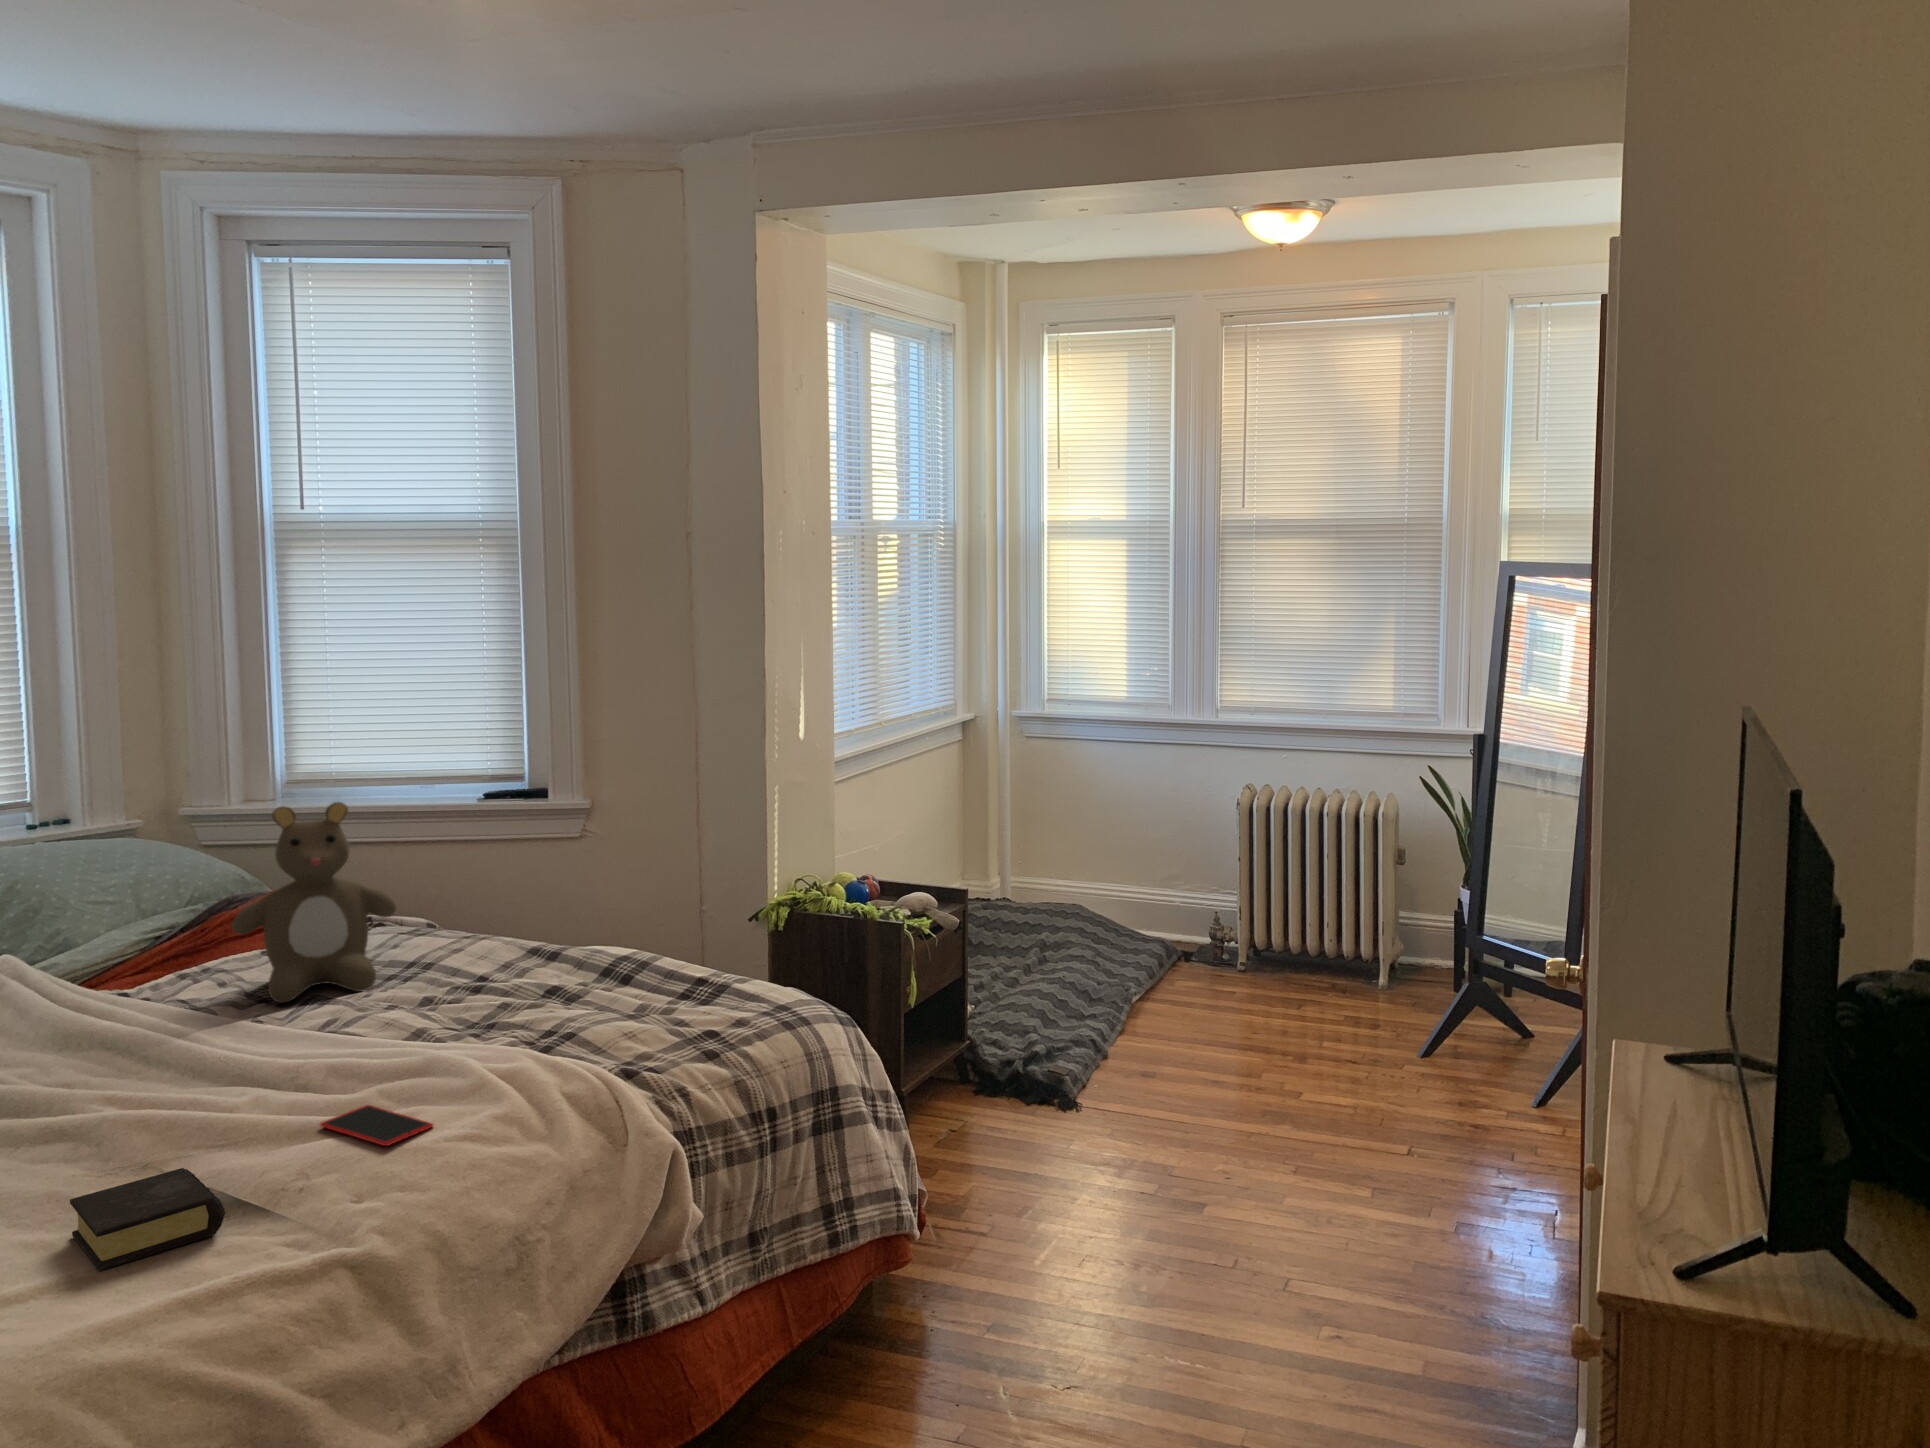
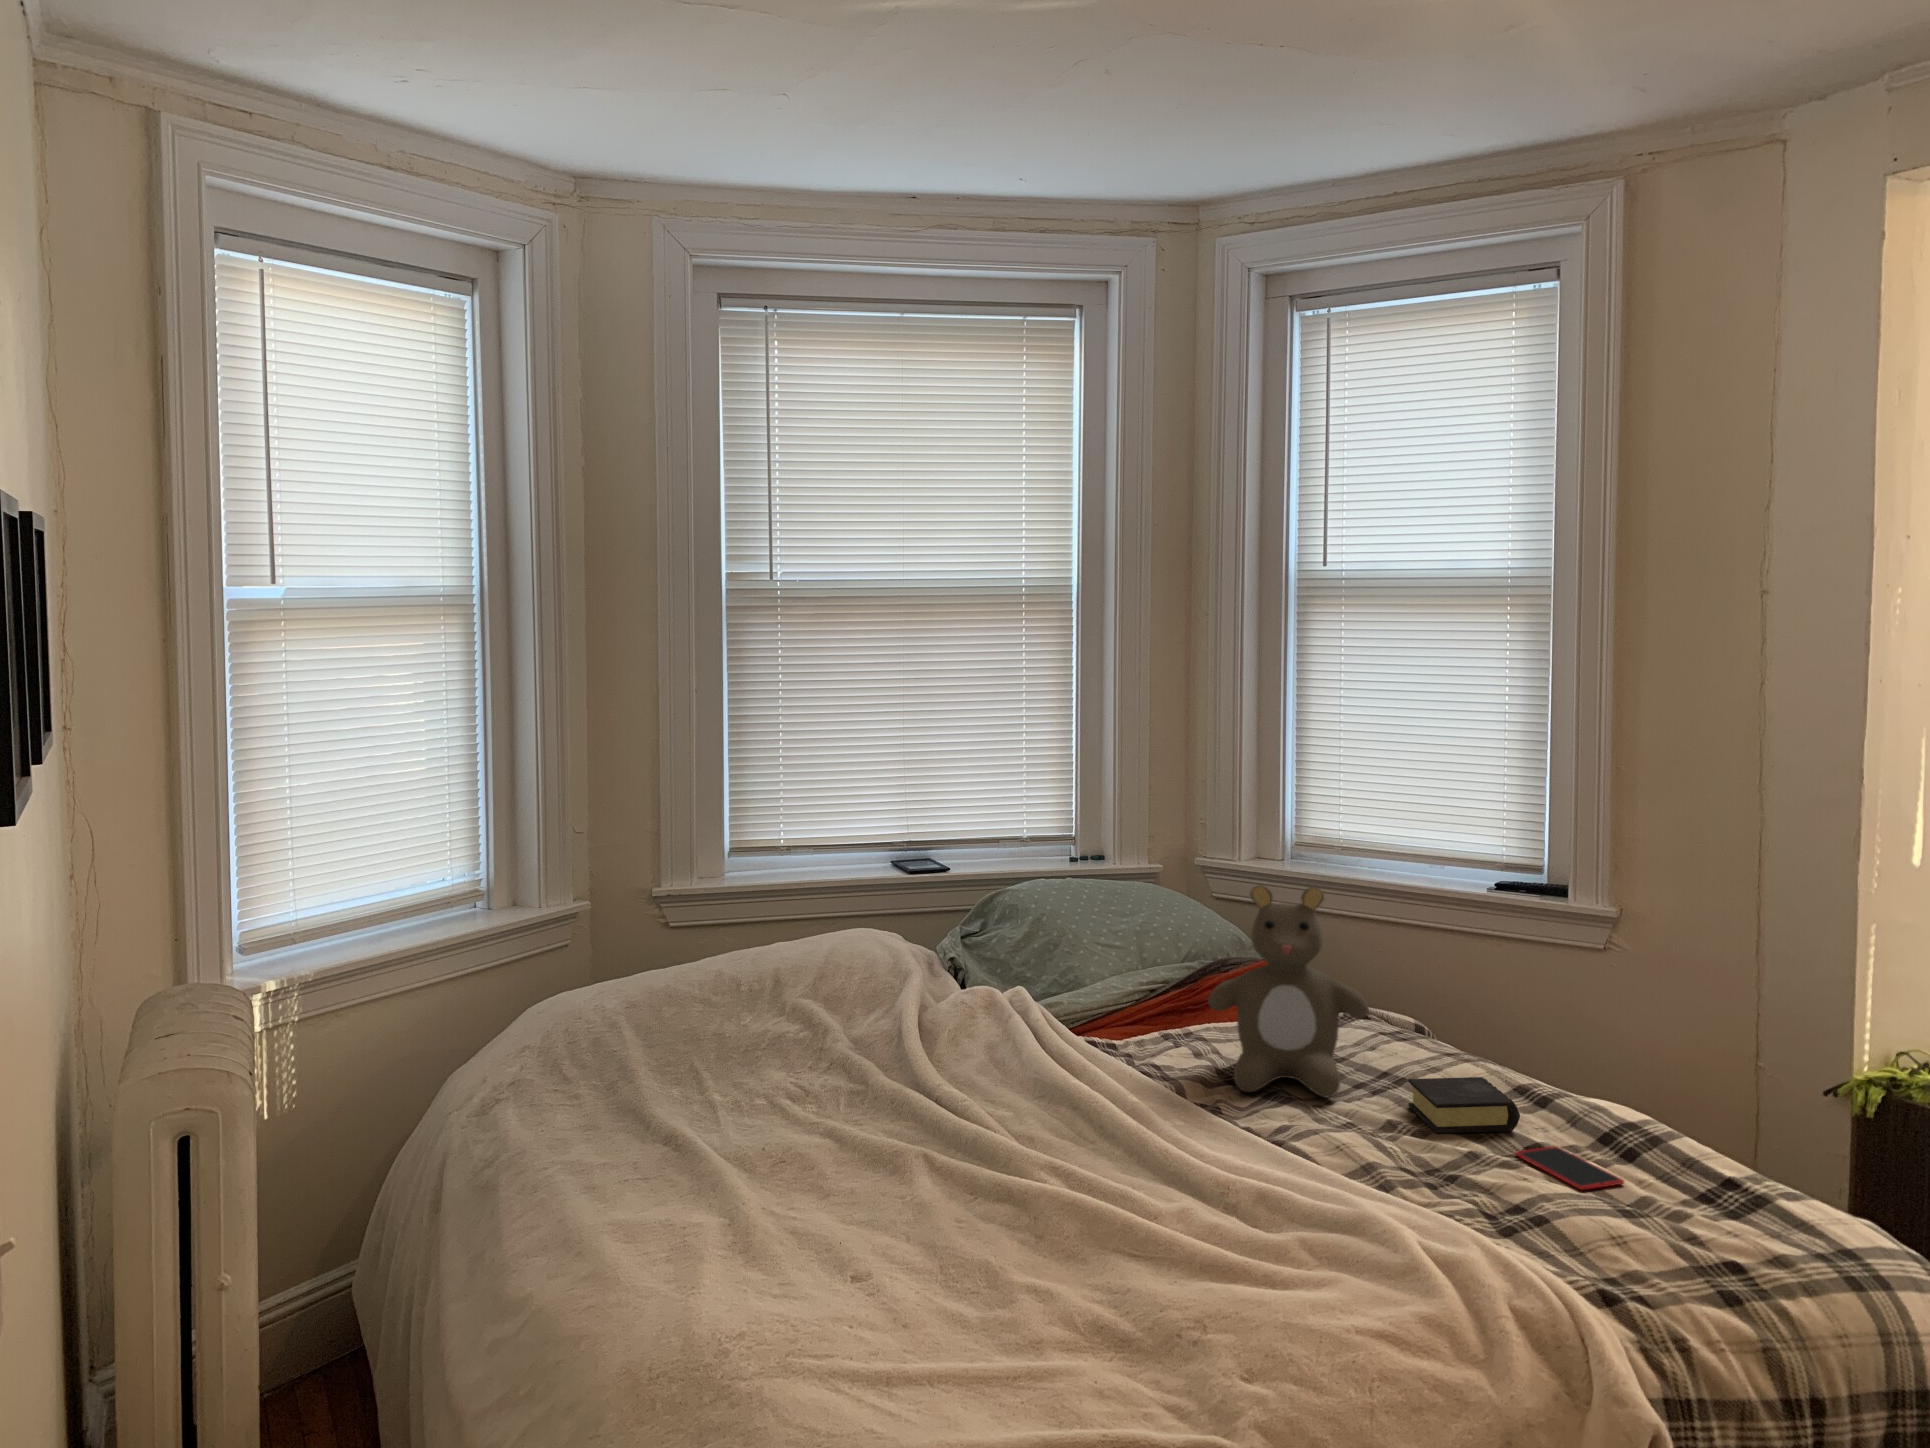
smartphone: present [320,1105,433,1146] -> present [1515,1146,1624,1190]
book: present [70,1168,225,1271] -> present [1408,1077,1520,1133]

